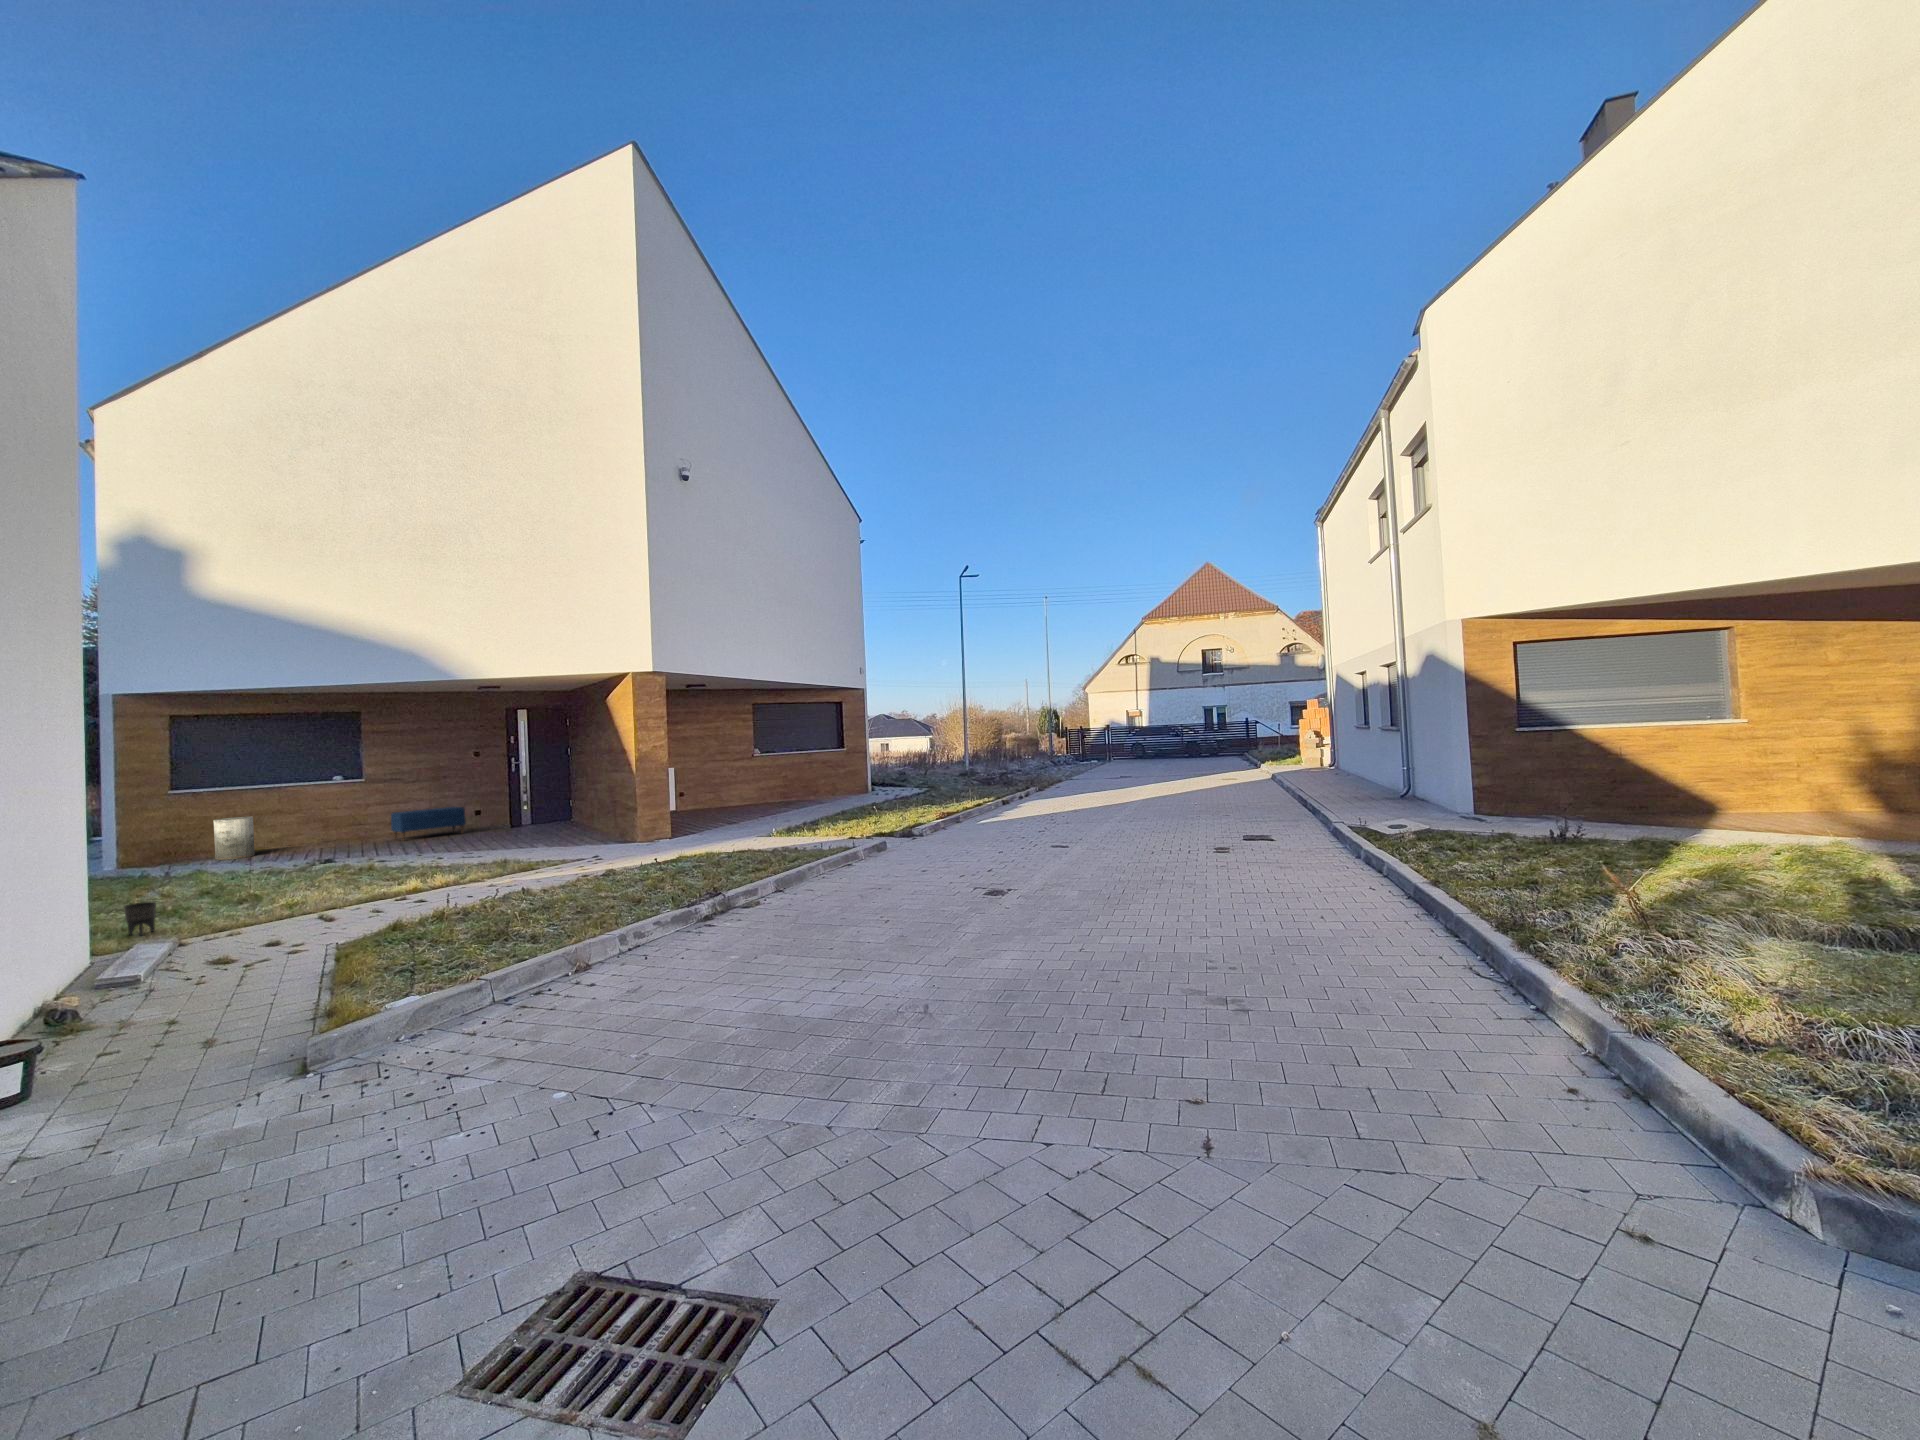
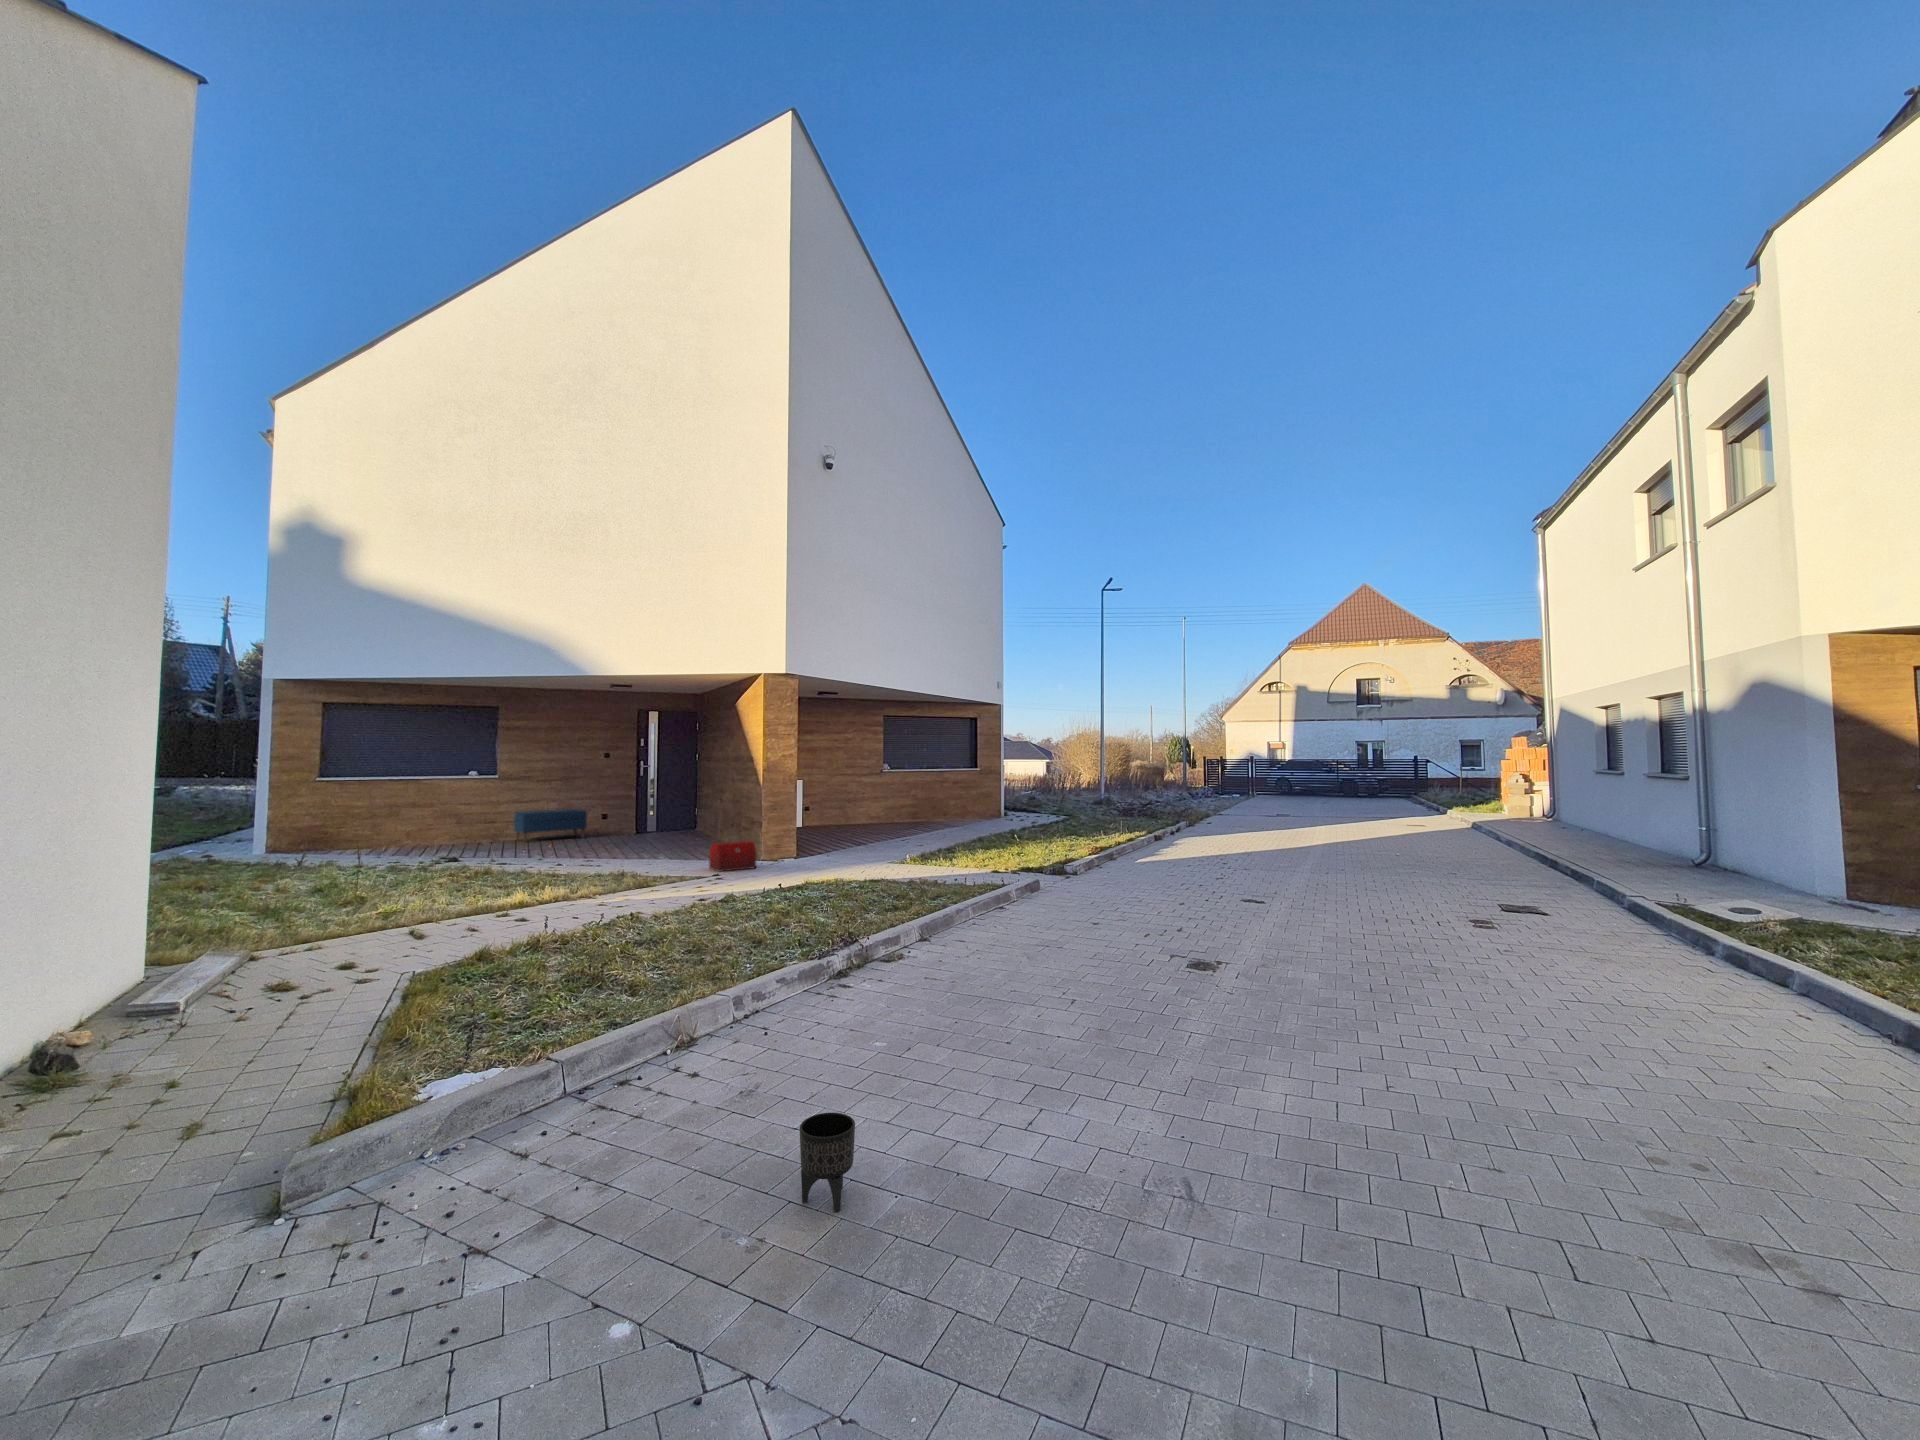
trash can: present [214,816,255,860] -> none [344,808,382,852]
toolbox: none [590,821,635,853] -> present [709,837,756,872]
planter: present [124,901,156,936] -> present [799,1113,855,1212]

